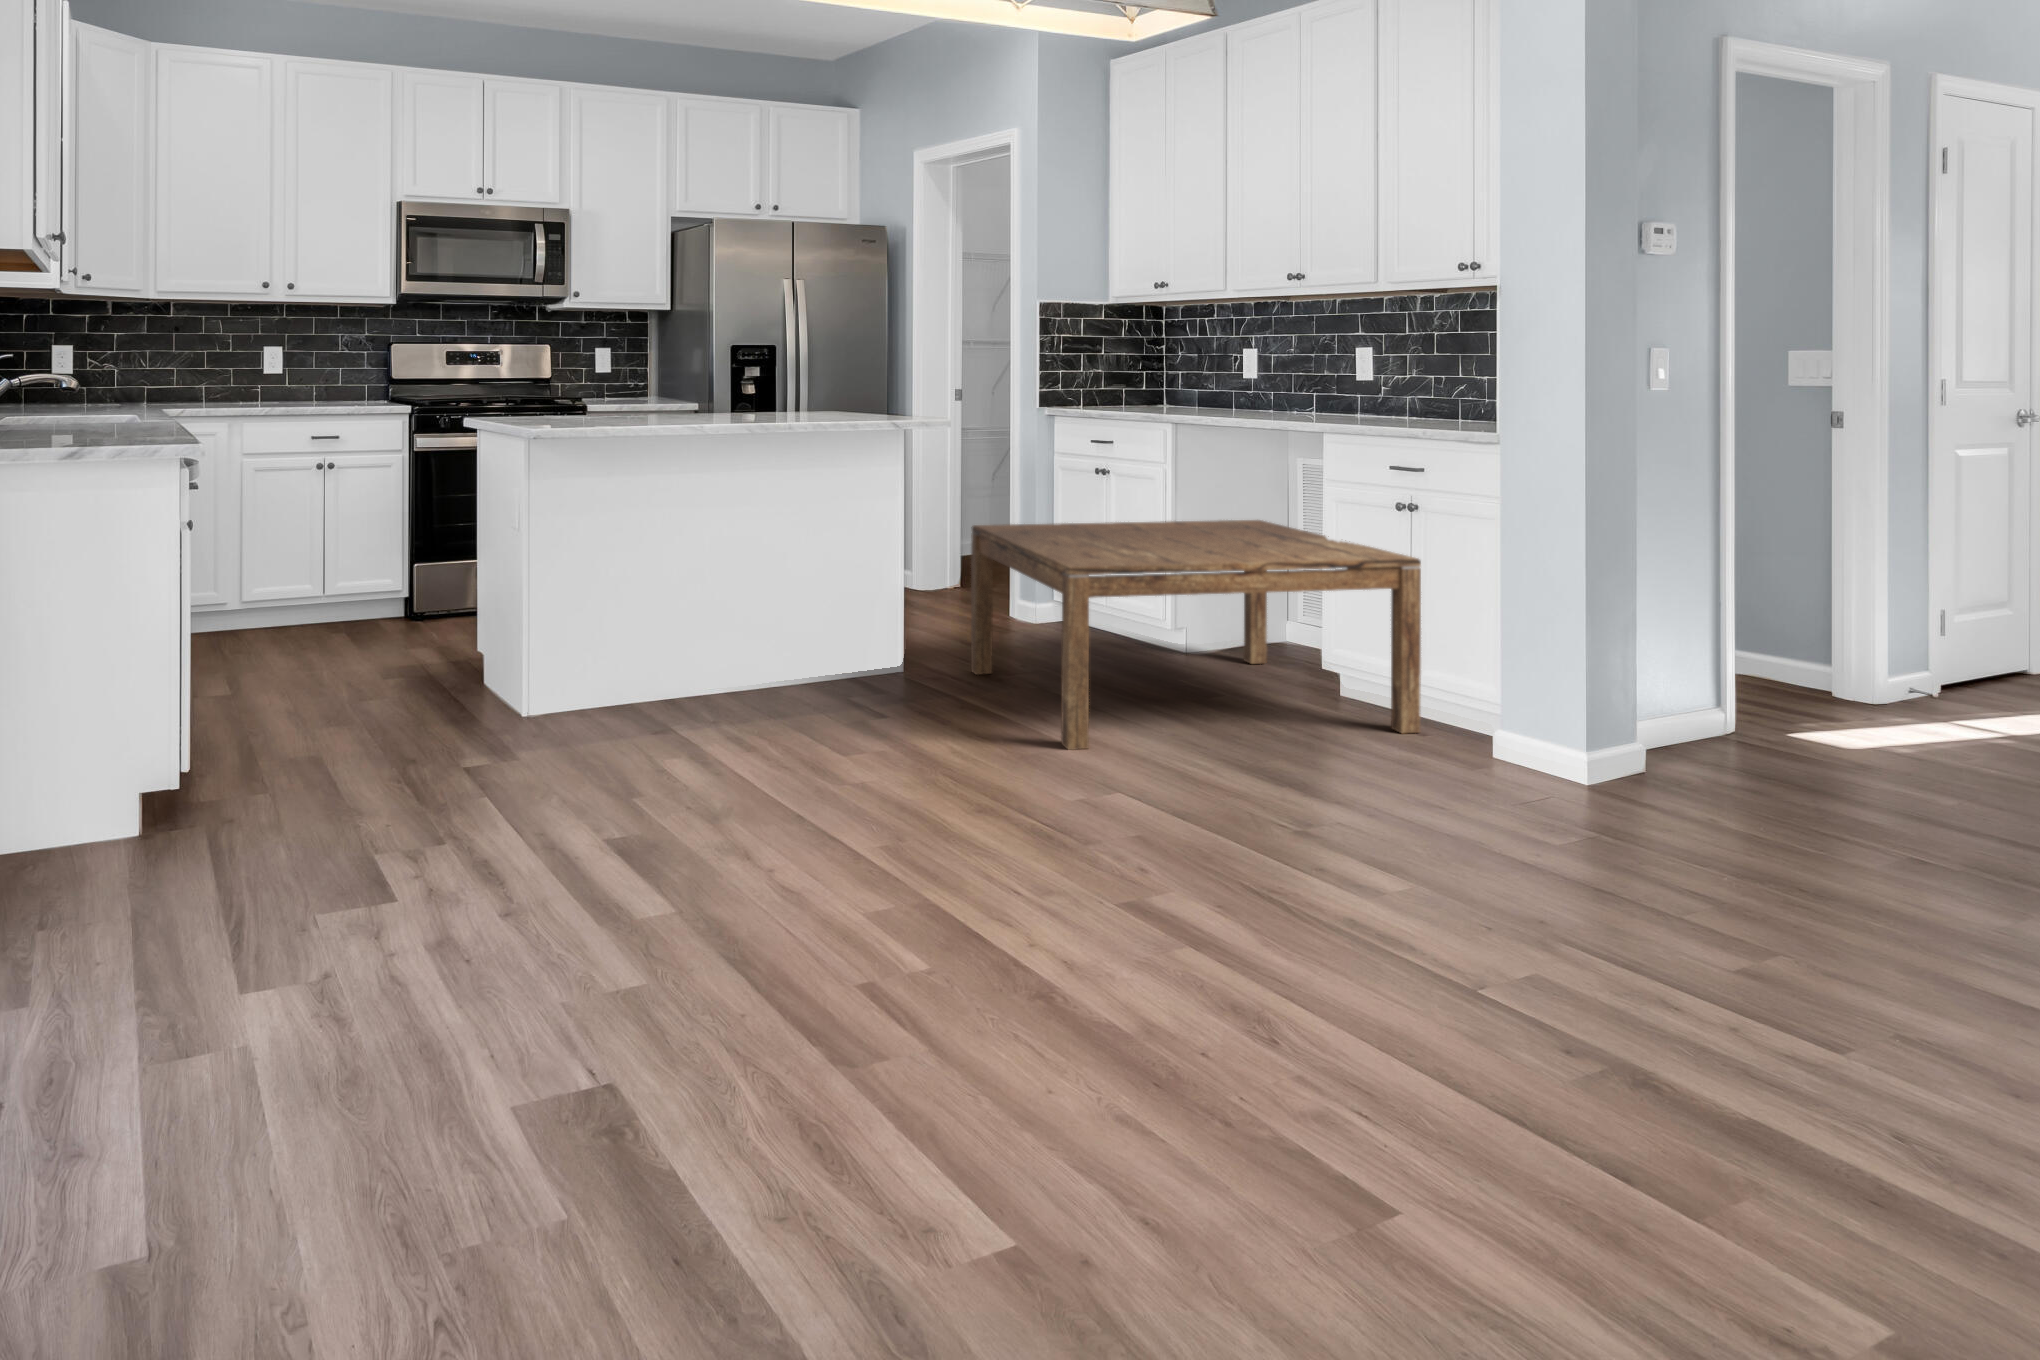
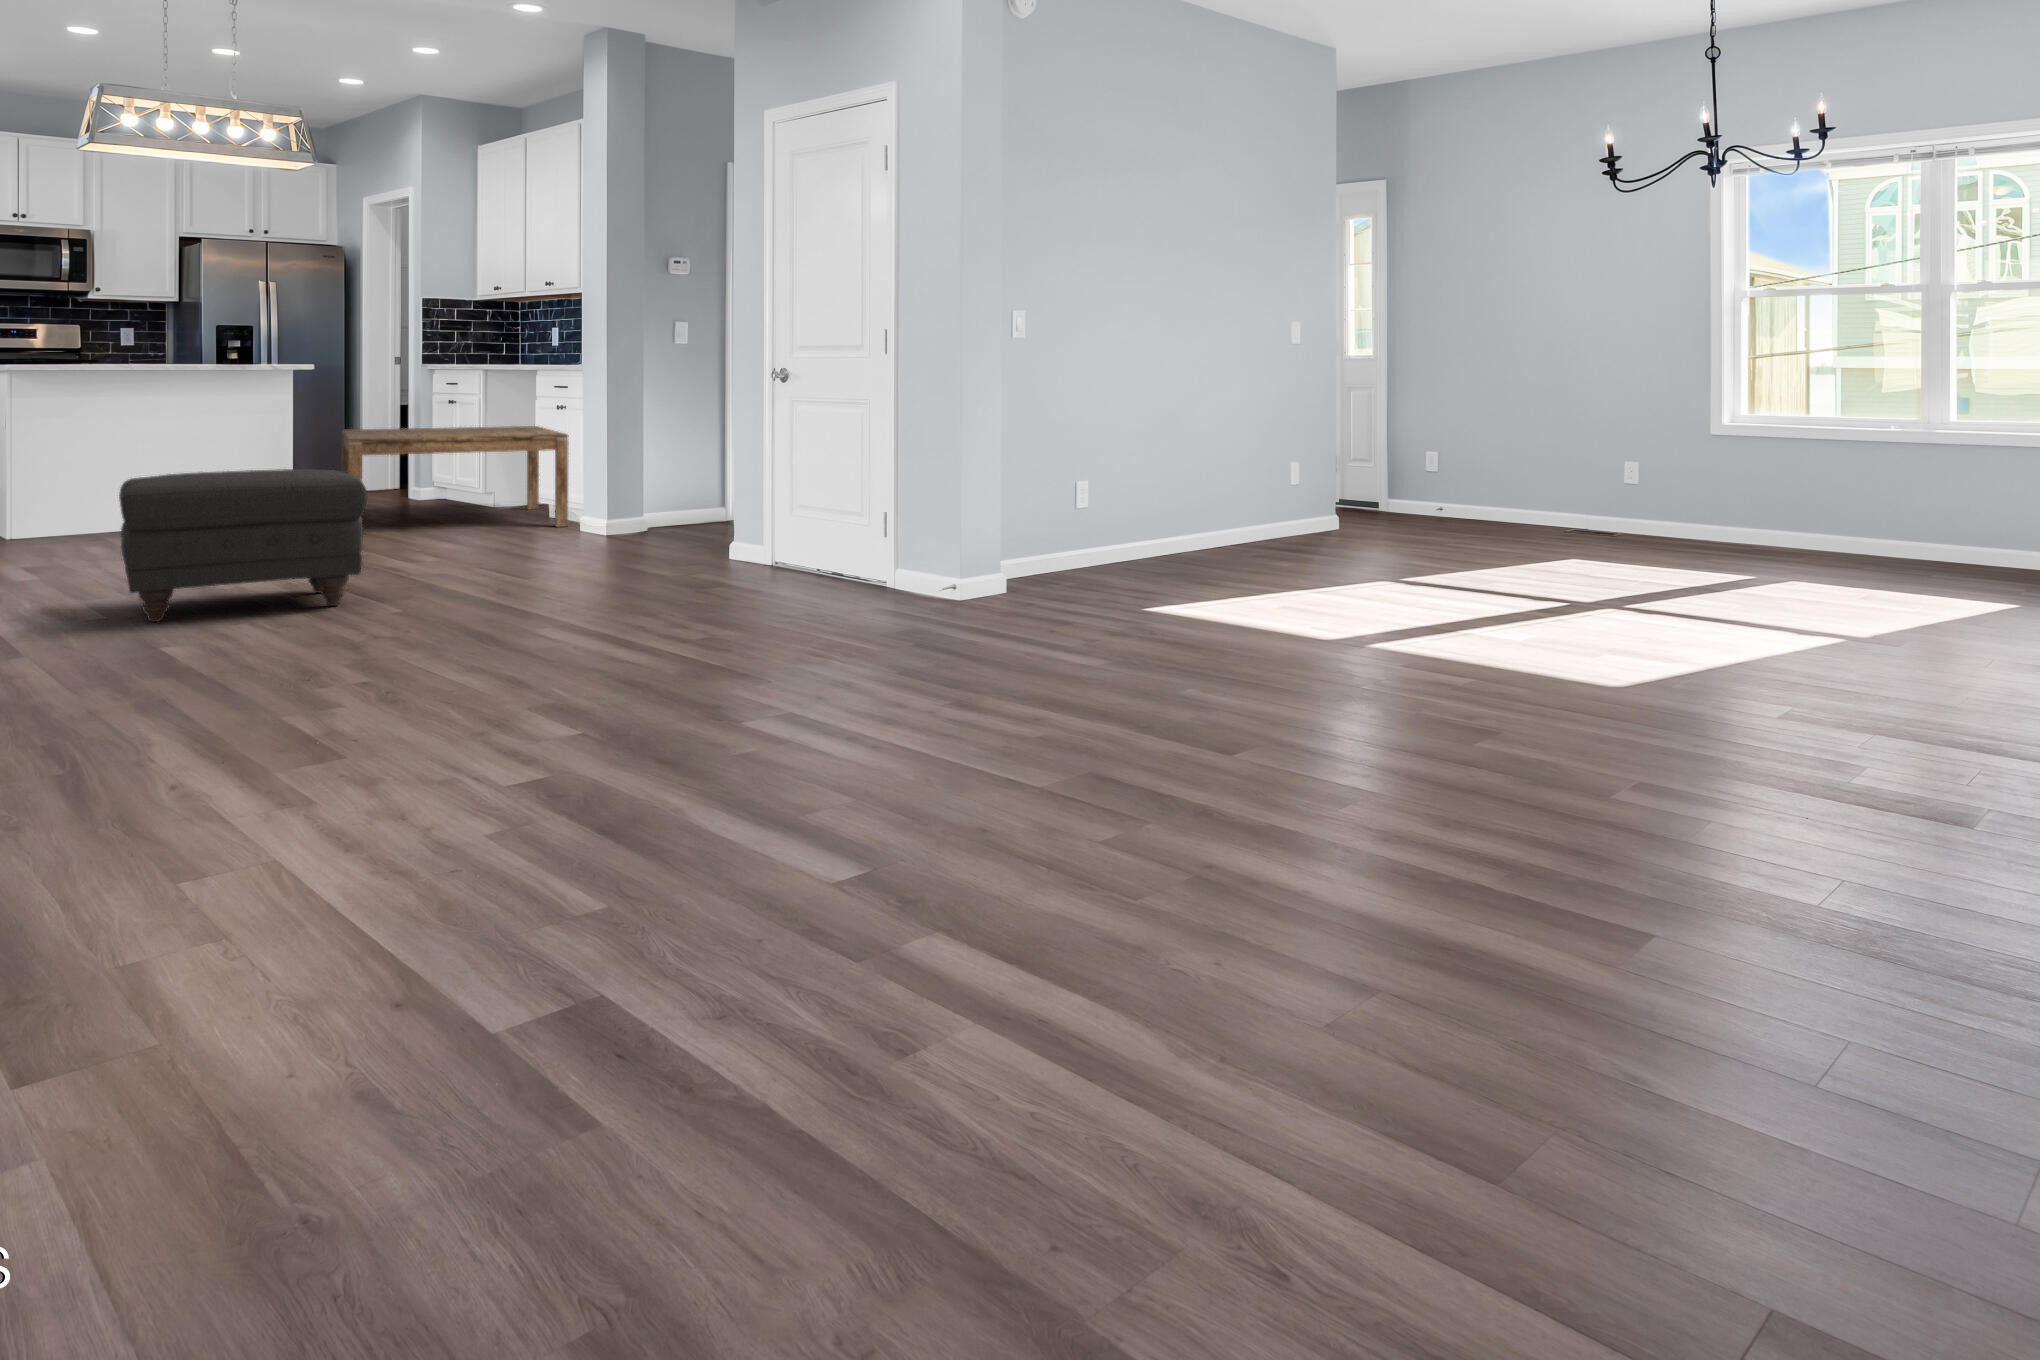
ottoman: none [934,739,1592,1232] -> present [119,469,367,622]

